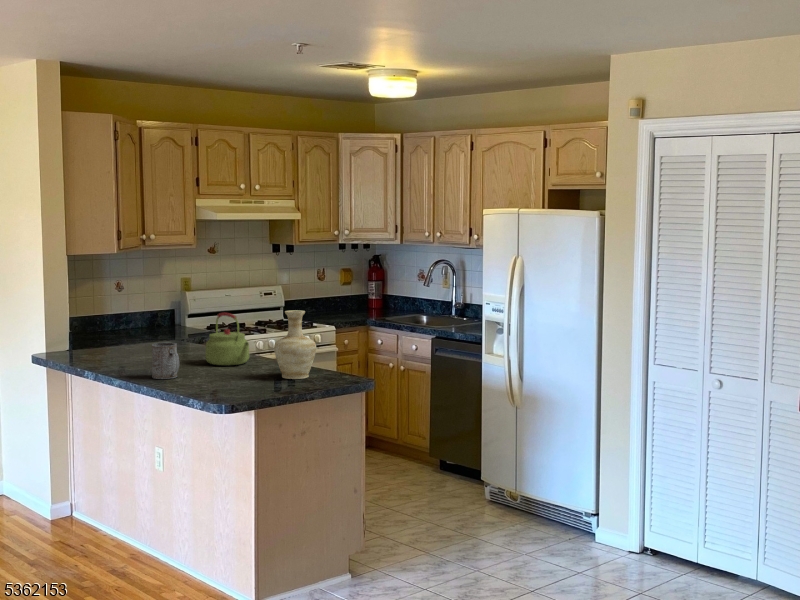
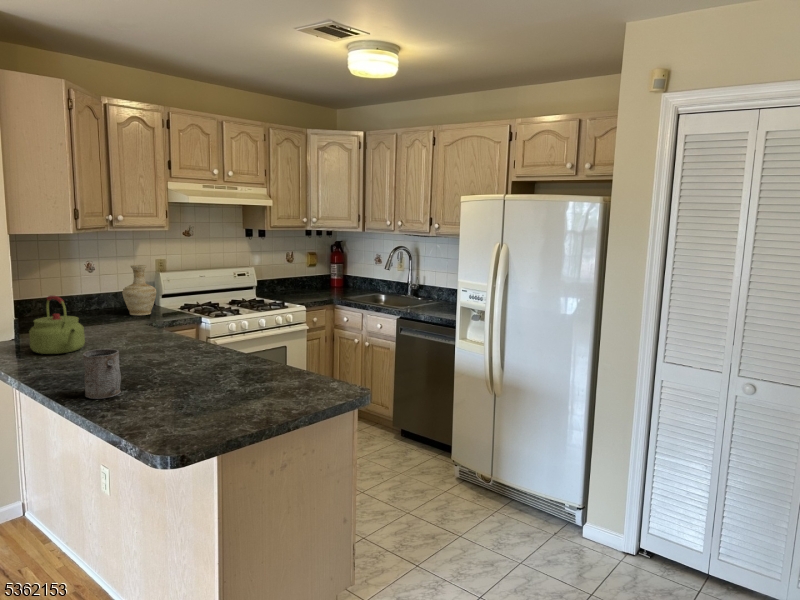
vase: present [274,310,316,379] -> present [122,265,156,315]
kettle: present [205,313,249,365] -> present [29,296,85,354]

